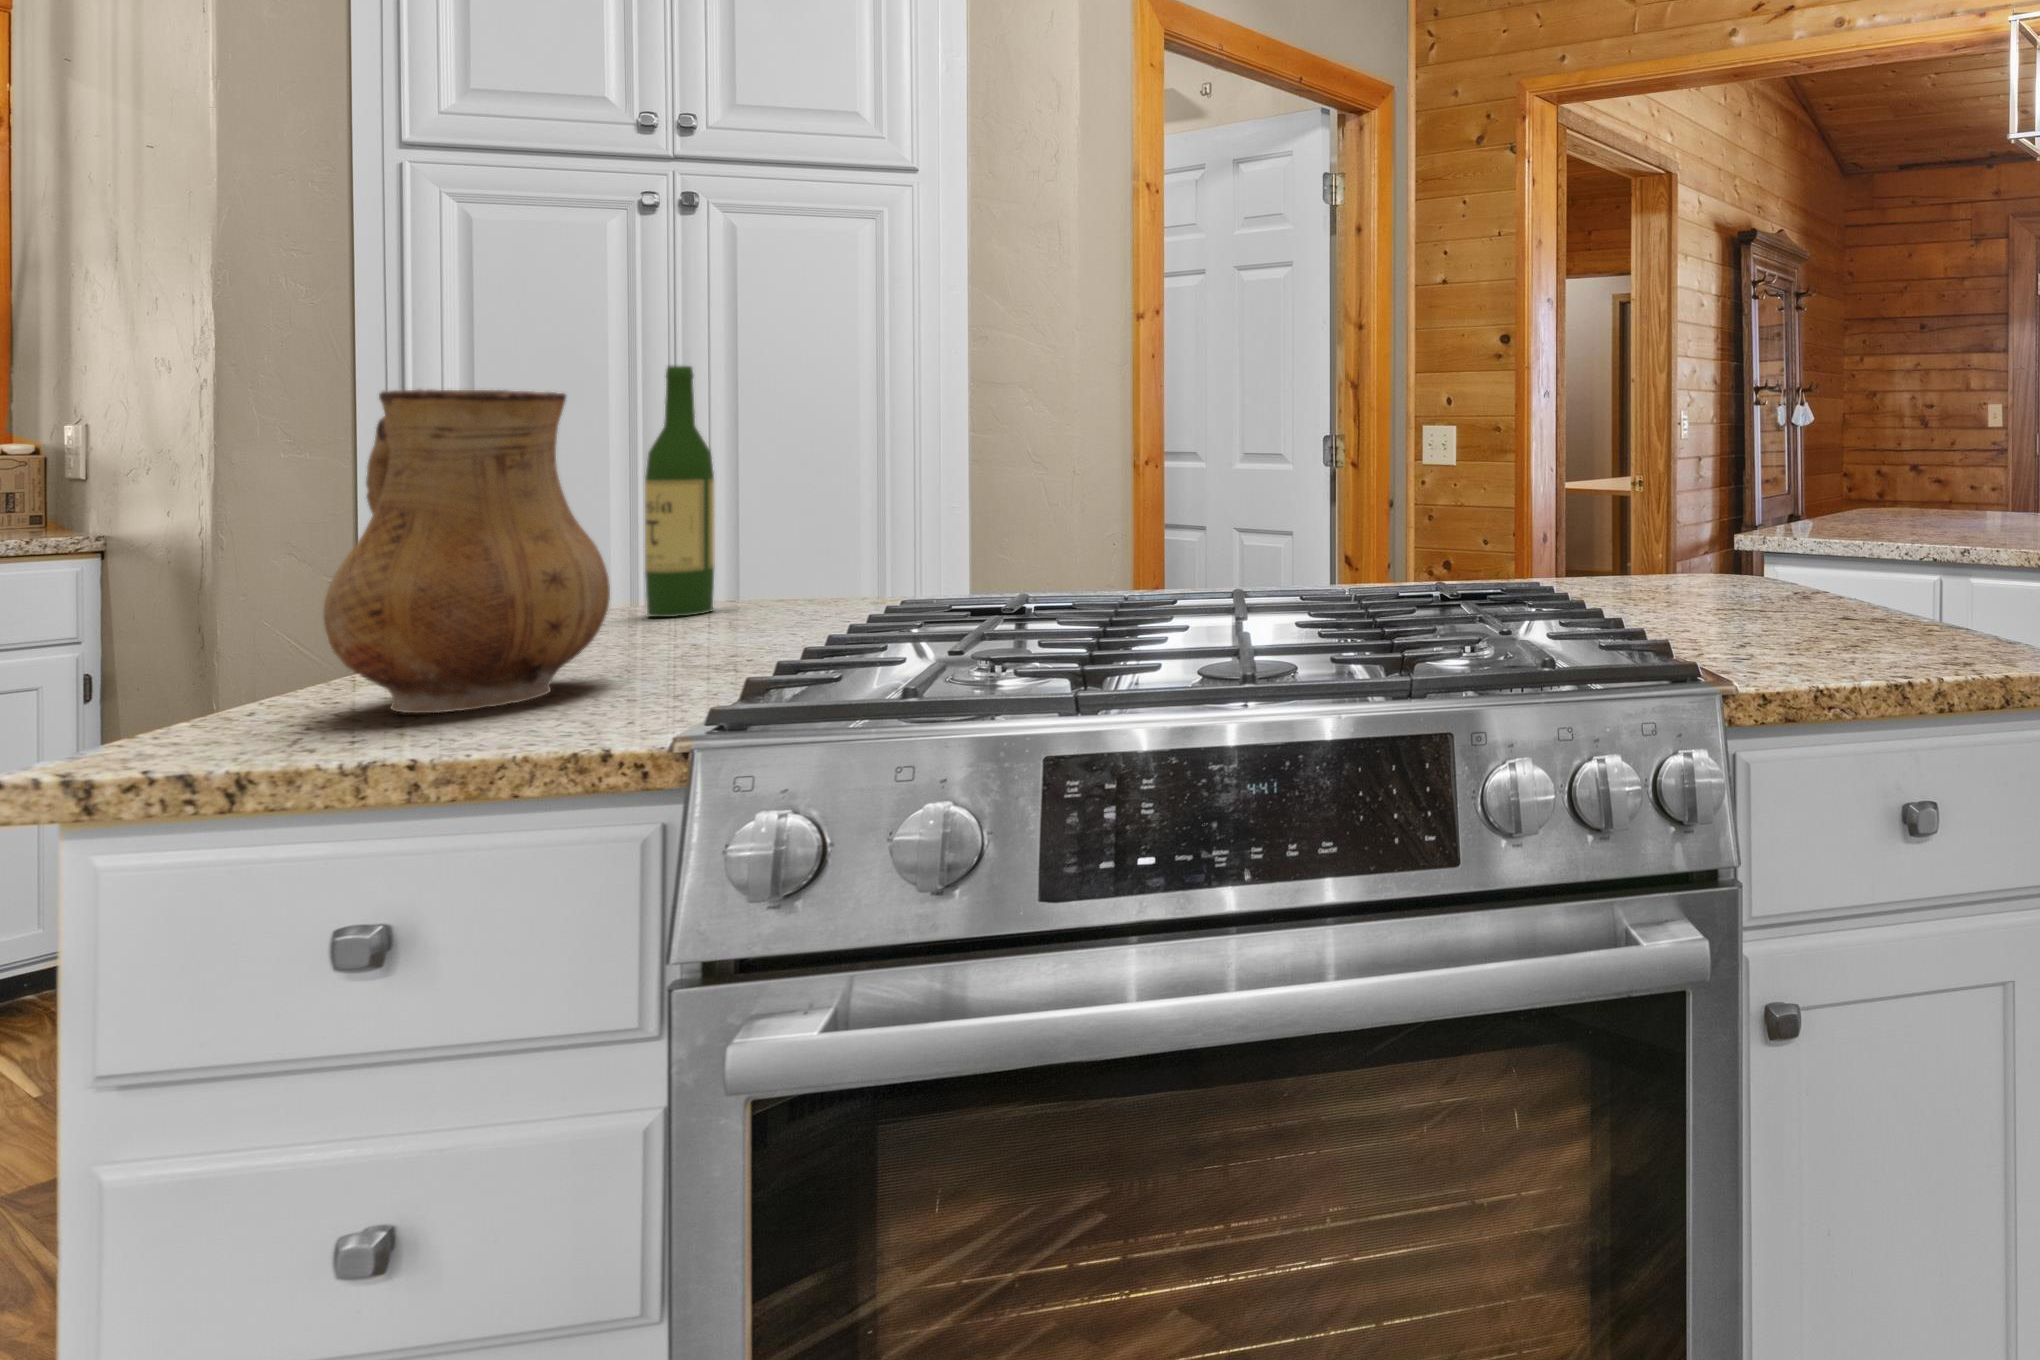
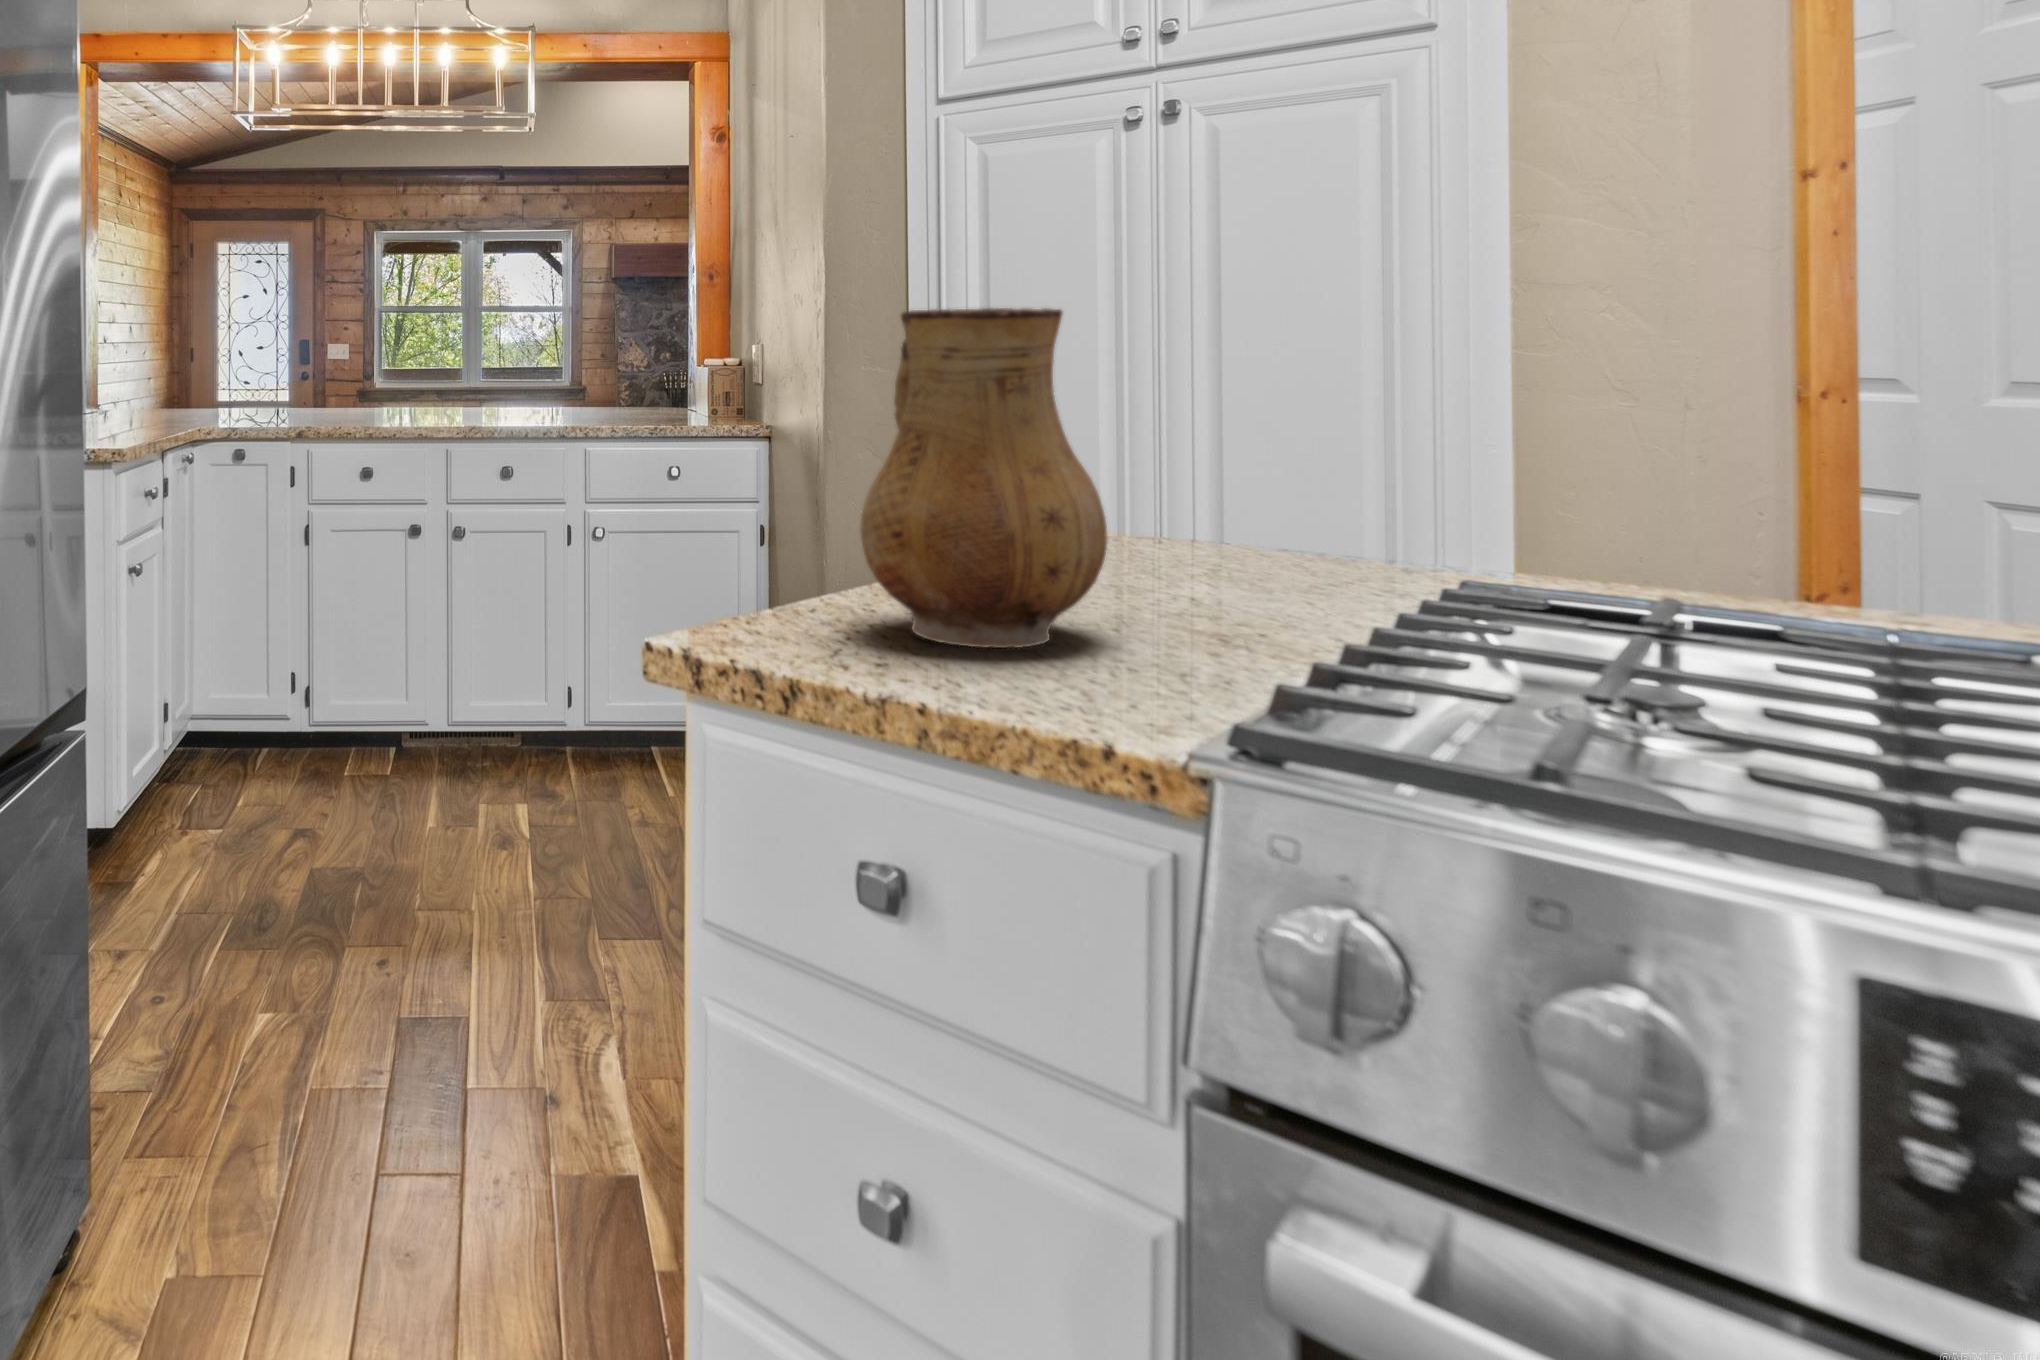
wine bottle: present [645,366,715,617] -> none [1138,277,1212,559]

